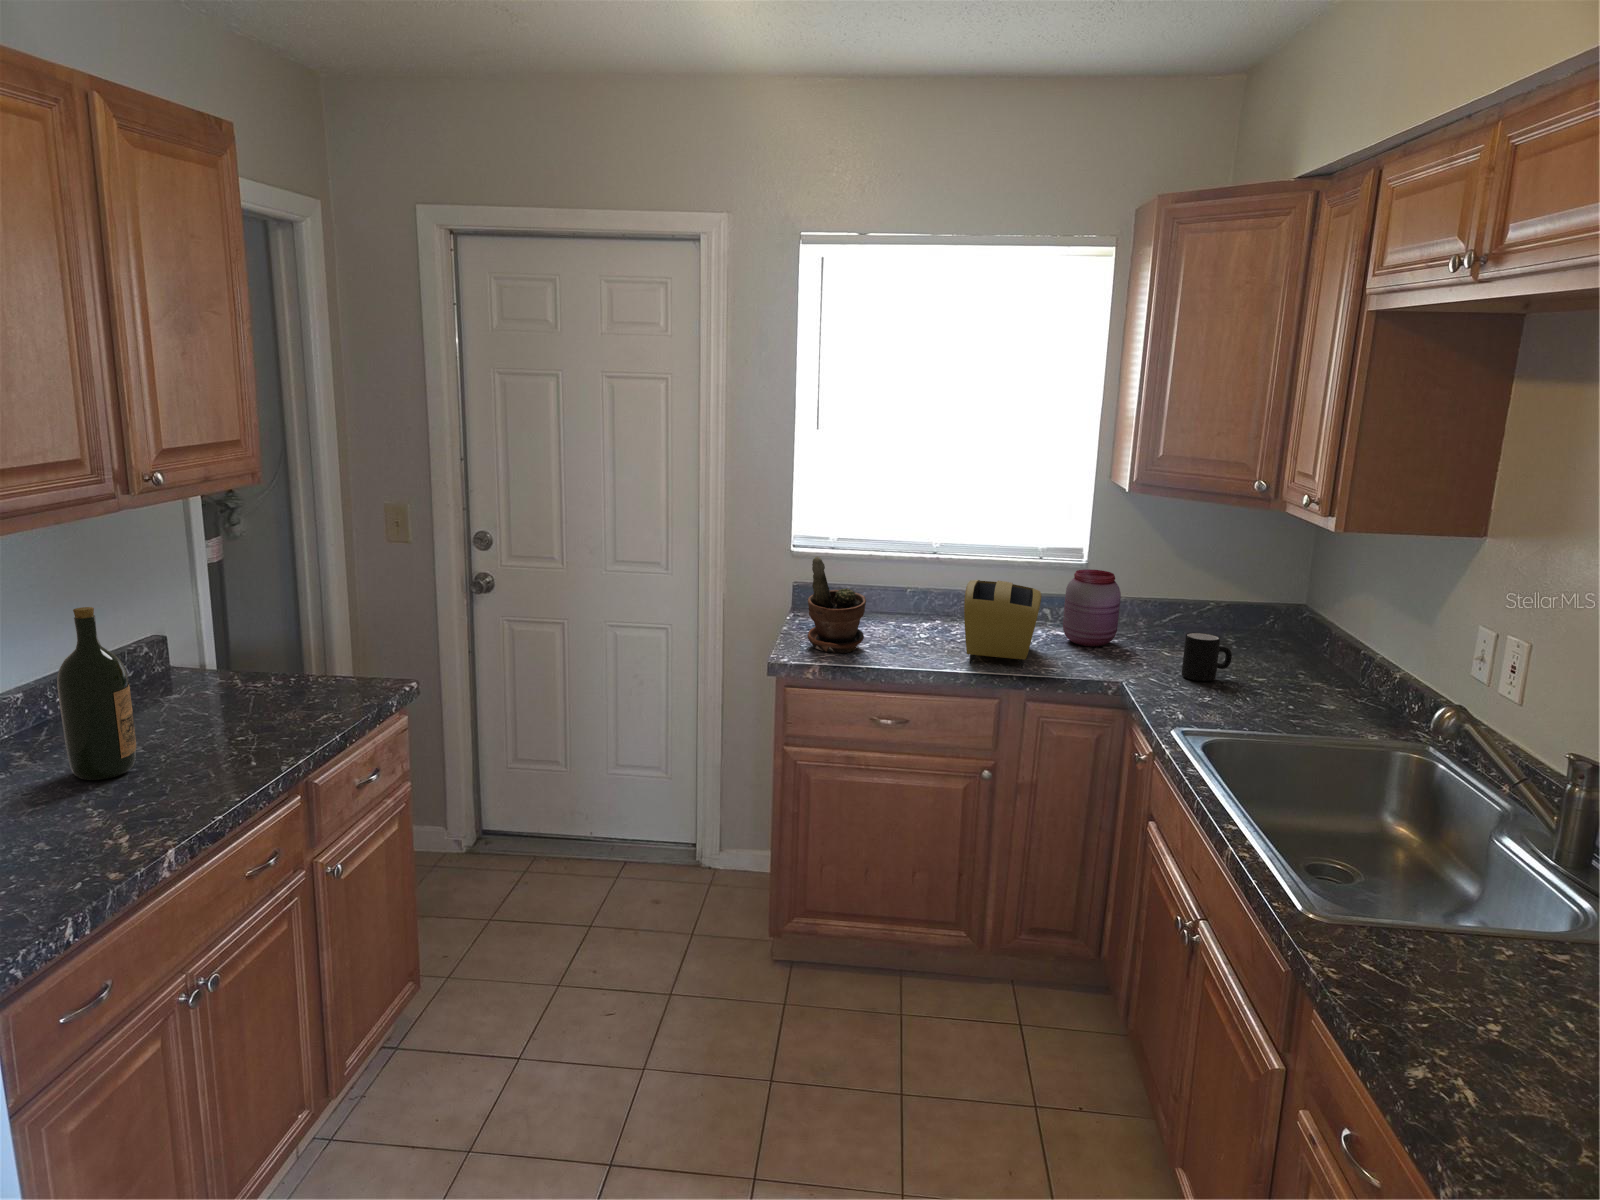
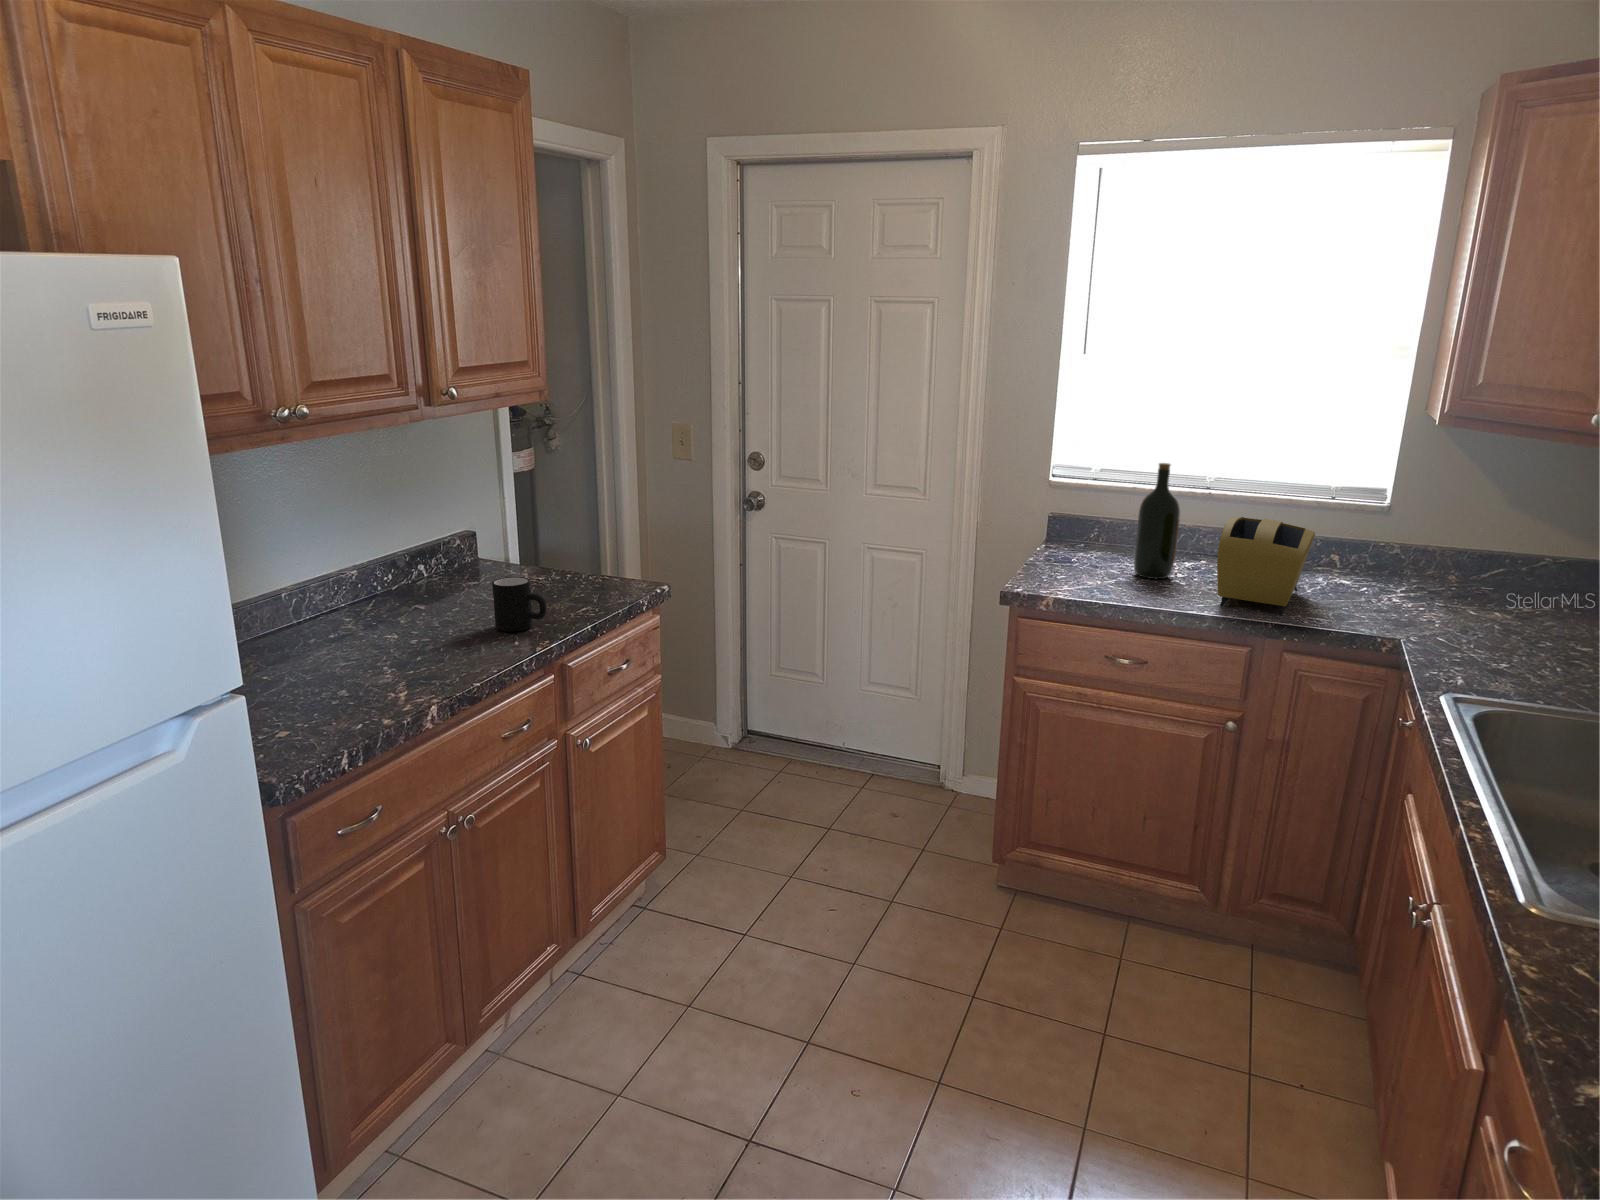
potted plant: present [807,557,866,653] -> none [1047,485,1112,586]
jar: present [1063,569,1121,647] -> none [1345,511,1421,598]
wine bottle: present [57,607,136,780] -> present [1134,463,1180,579]
mug: present [1182,633,1232,681] -> present [492,577,546,631]

